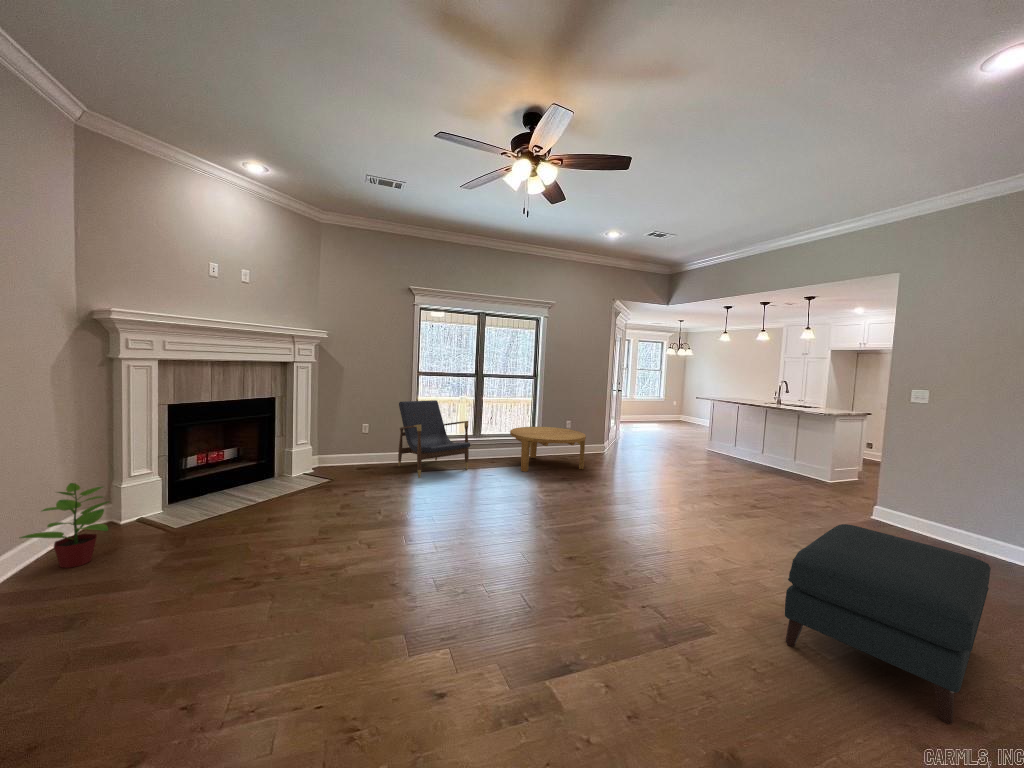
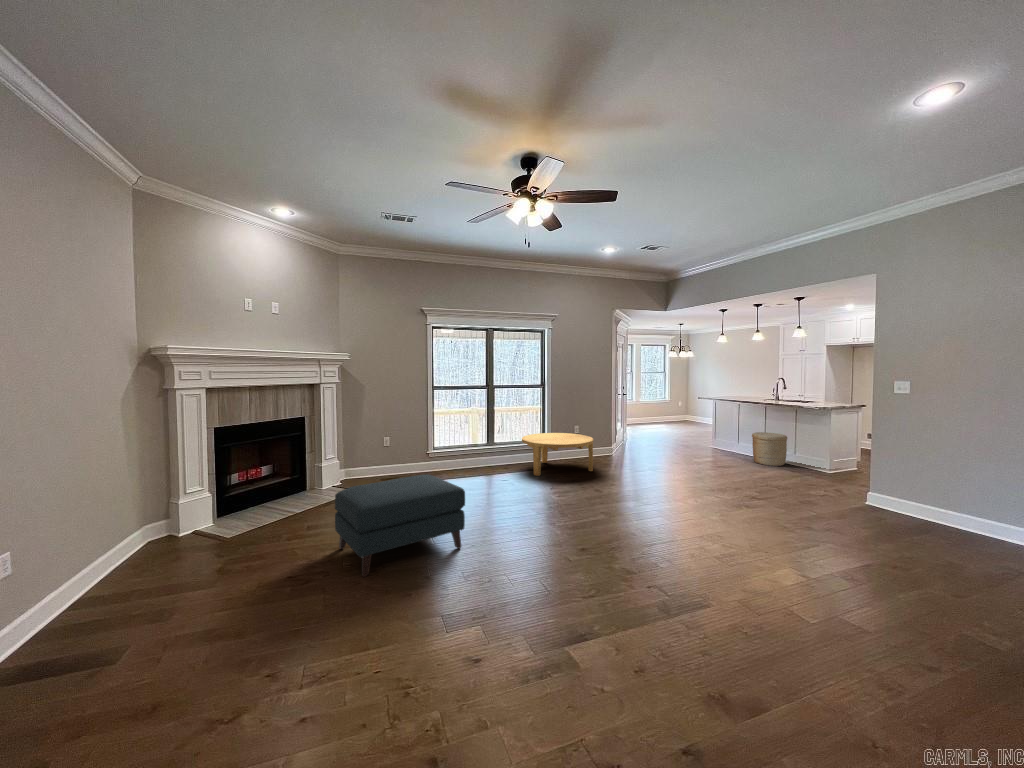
lounge chair: present [398,400,470,478] -> none [417,413,485,486]
woven basket: none [751,436,788,472] -> present [752,432,787,466]
potted plant: present [20,483,109,568] -> none [103,499,176,574]
ottoman: present [785,524,991,724] -> present [335,474,465,577]

